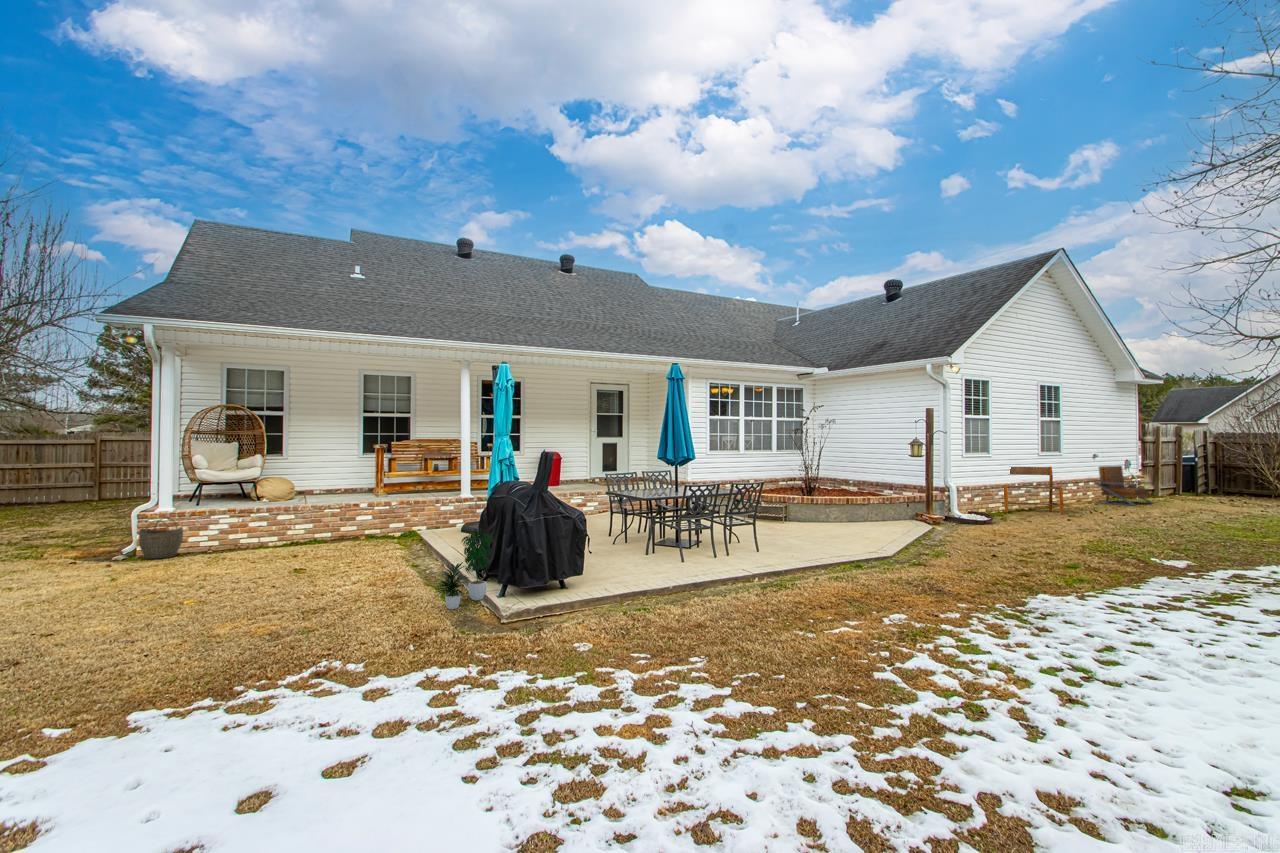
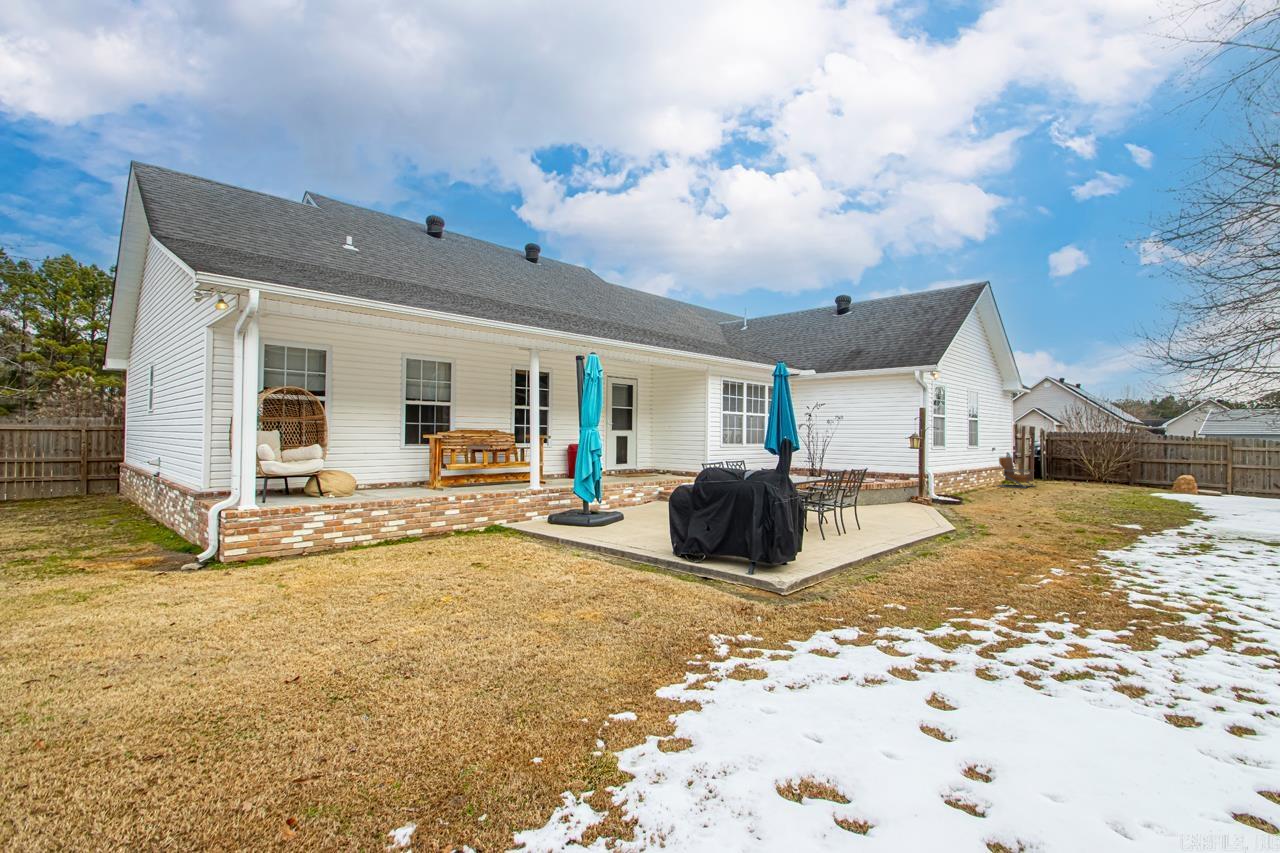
bench: present [1002,467,1064,515] -> none [944,457,996,496]
woven basket: present [139,517,183,559] -> none [236,516,284,565]
potted plant: present [435,528,493,609] -> none [696,512,731,591]

